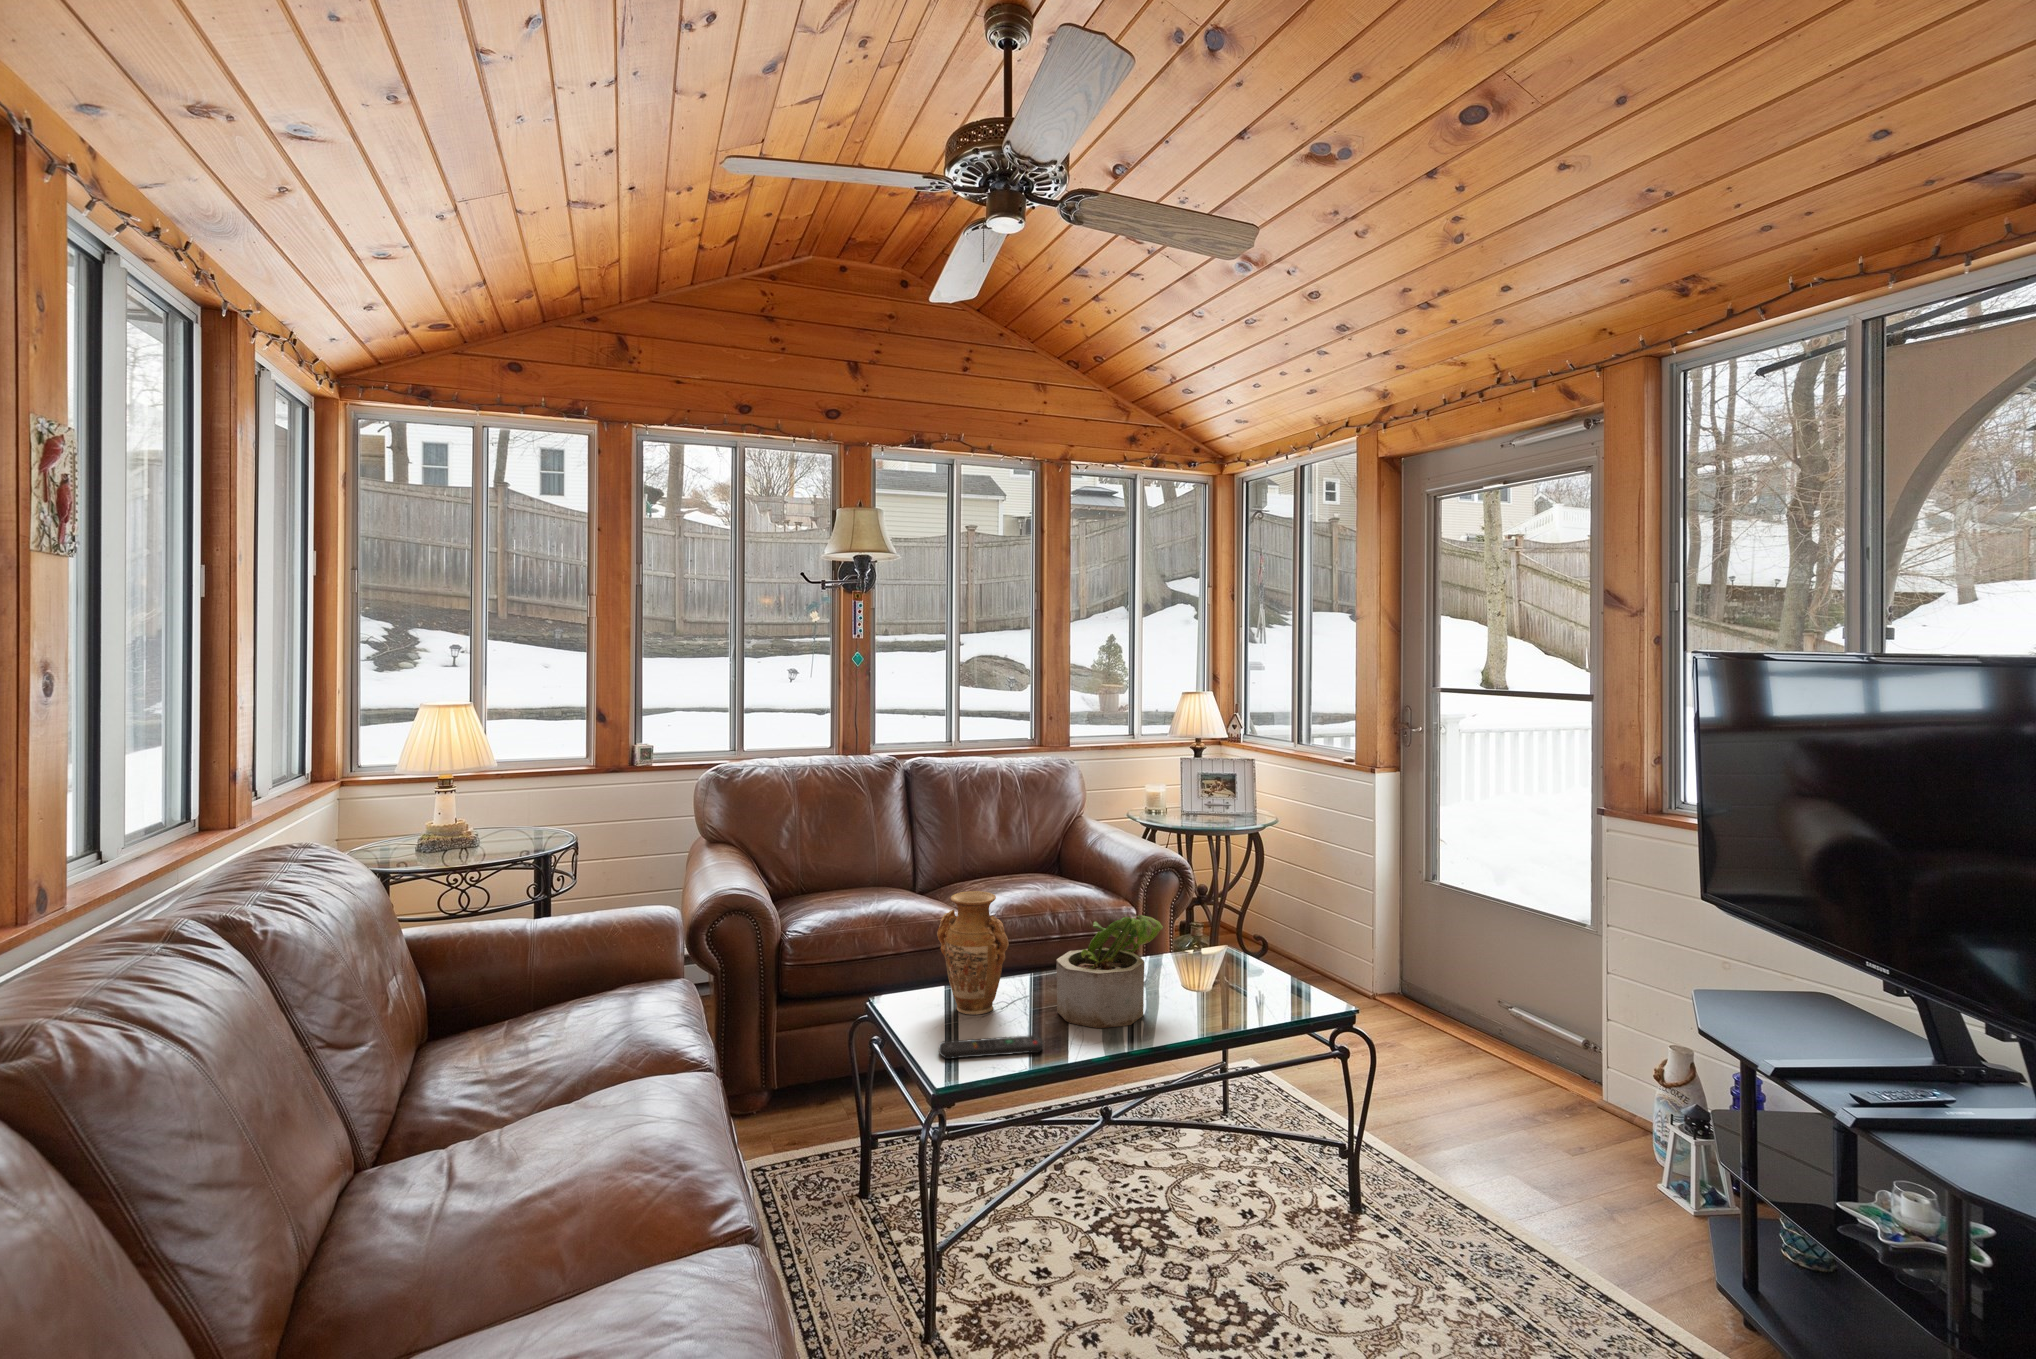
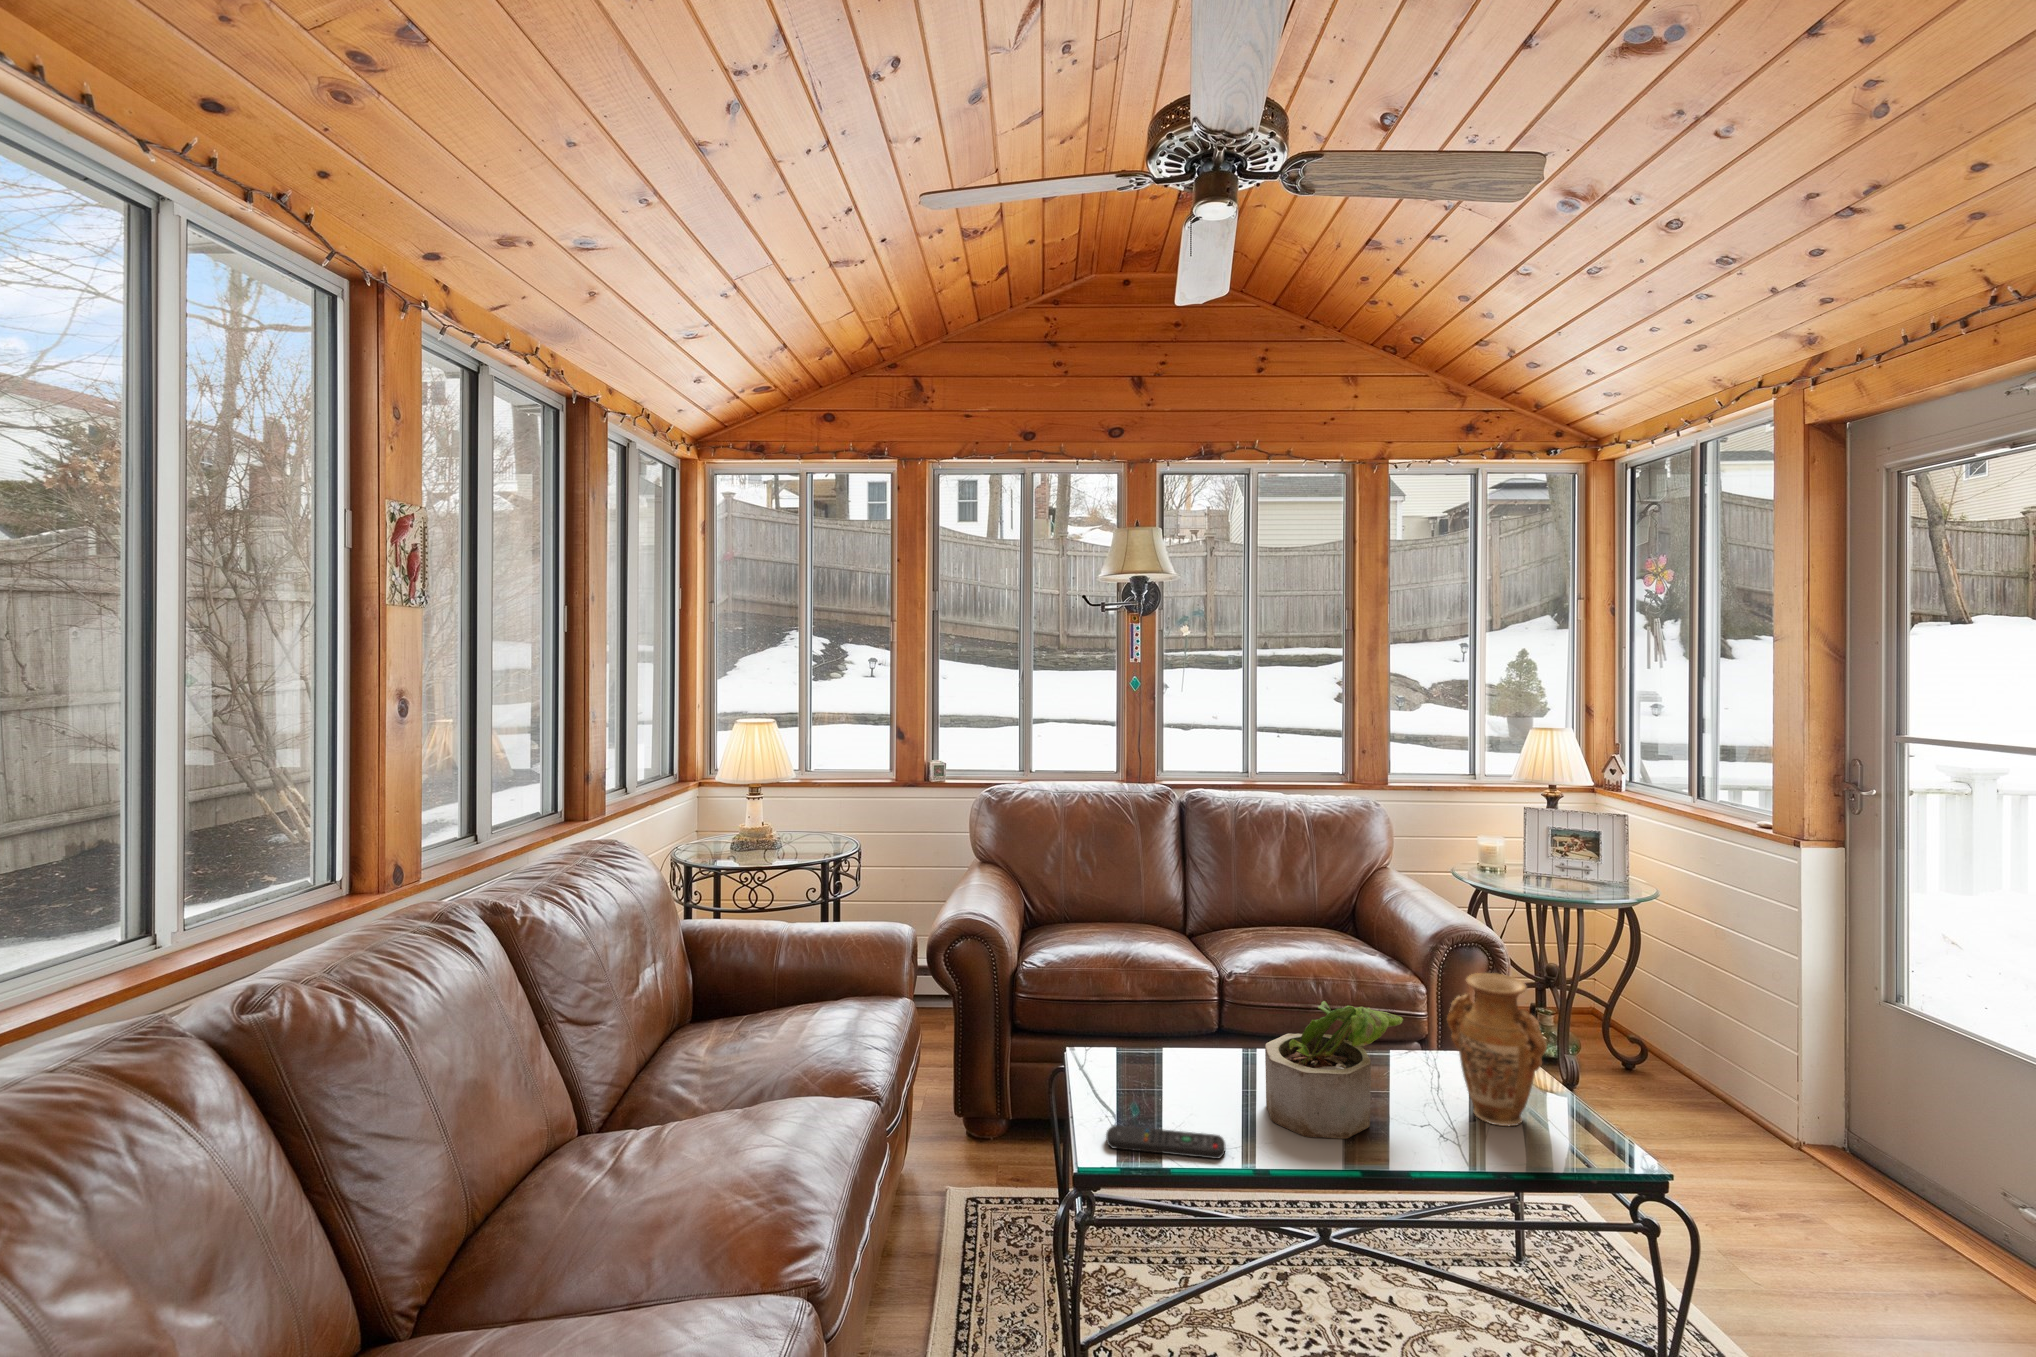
vase: present [937,891,1009,1015] -> present [1447,973,1547,1126]

